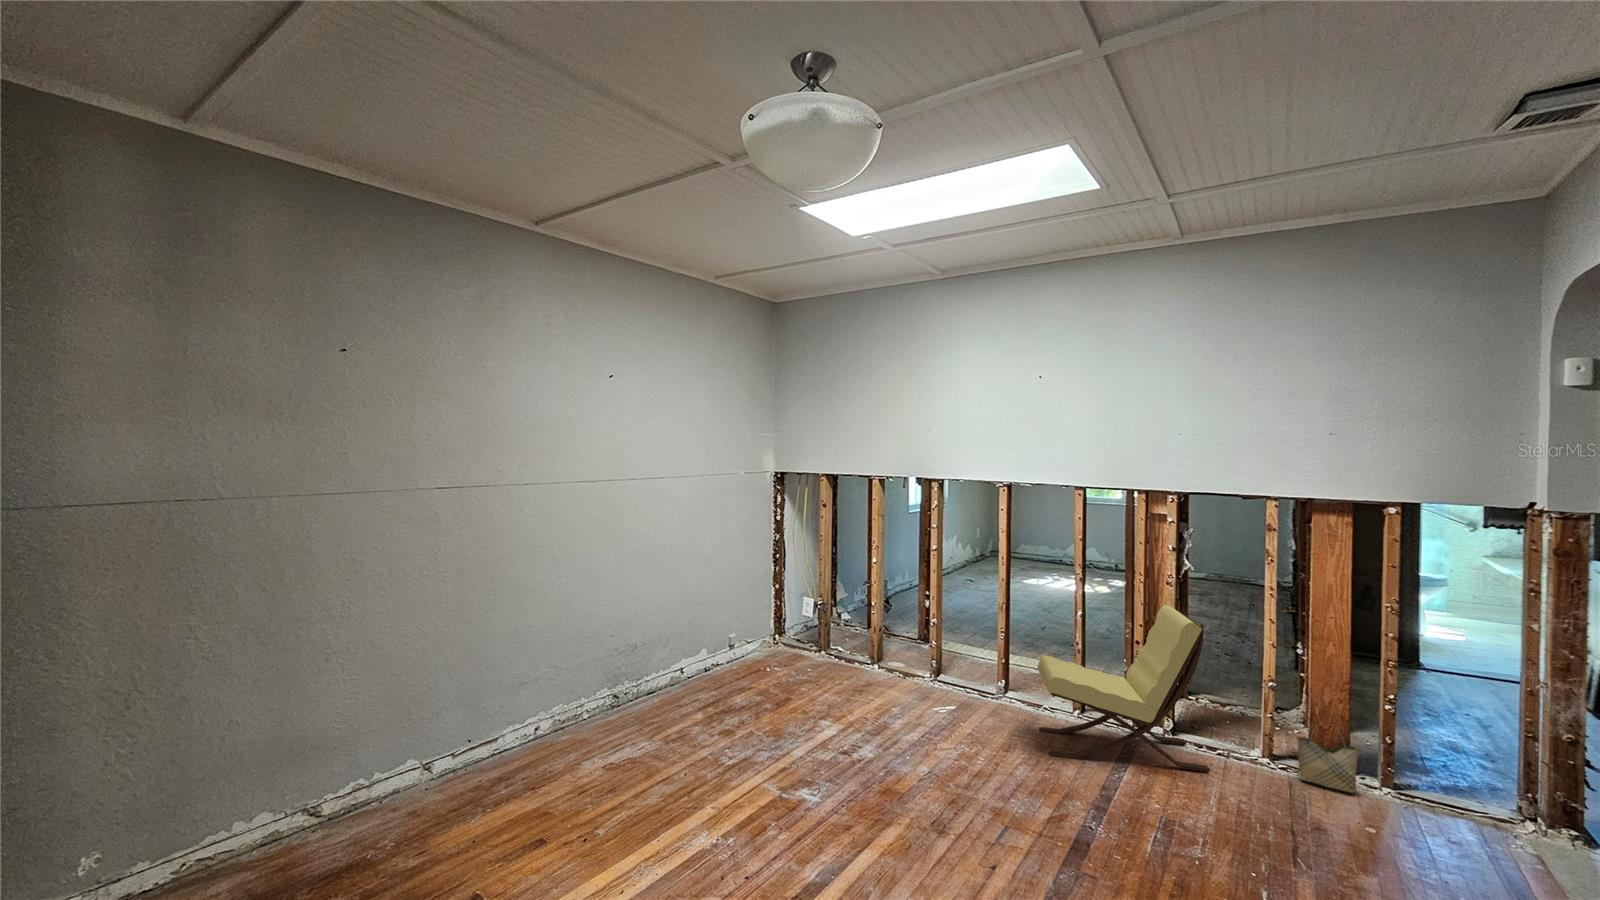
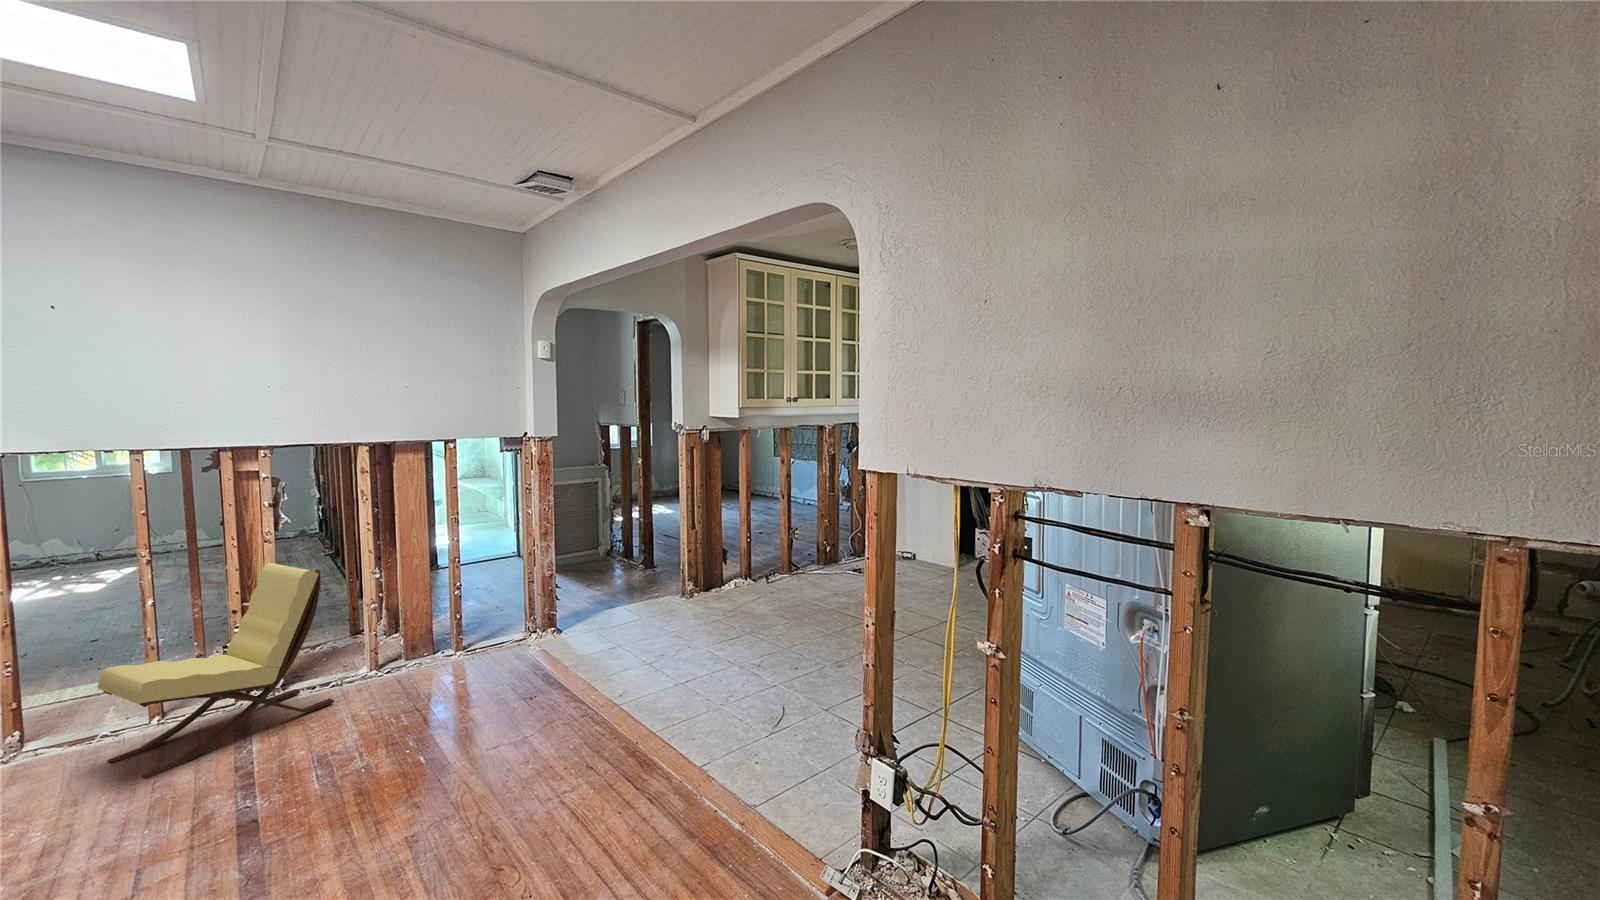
woven basket: present [1297,718,1358,793] -> none [398,615,442,673]

